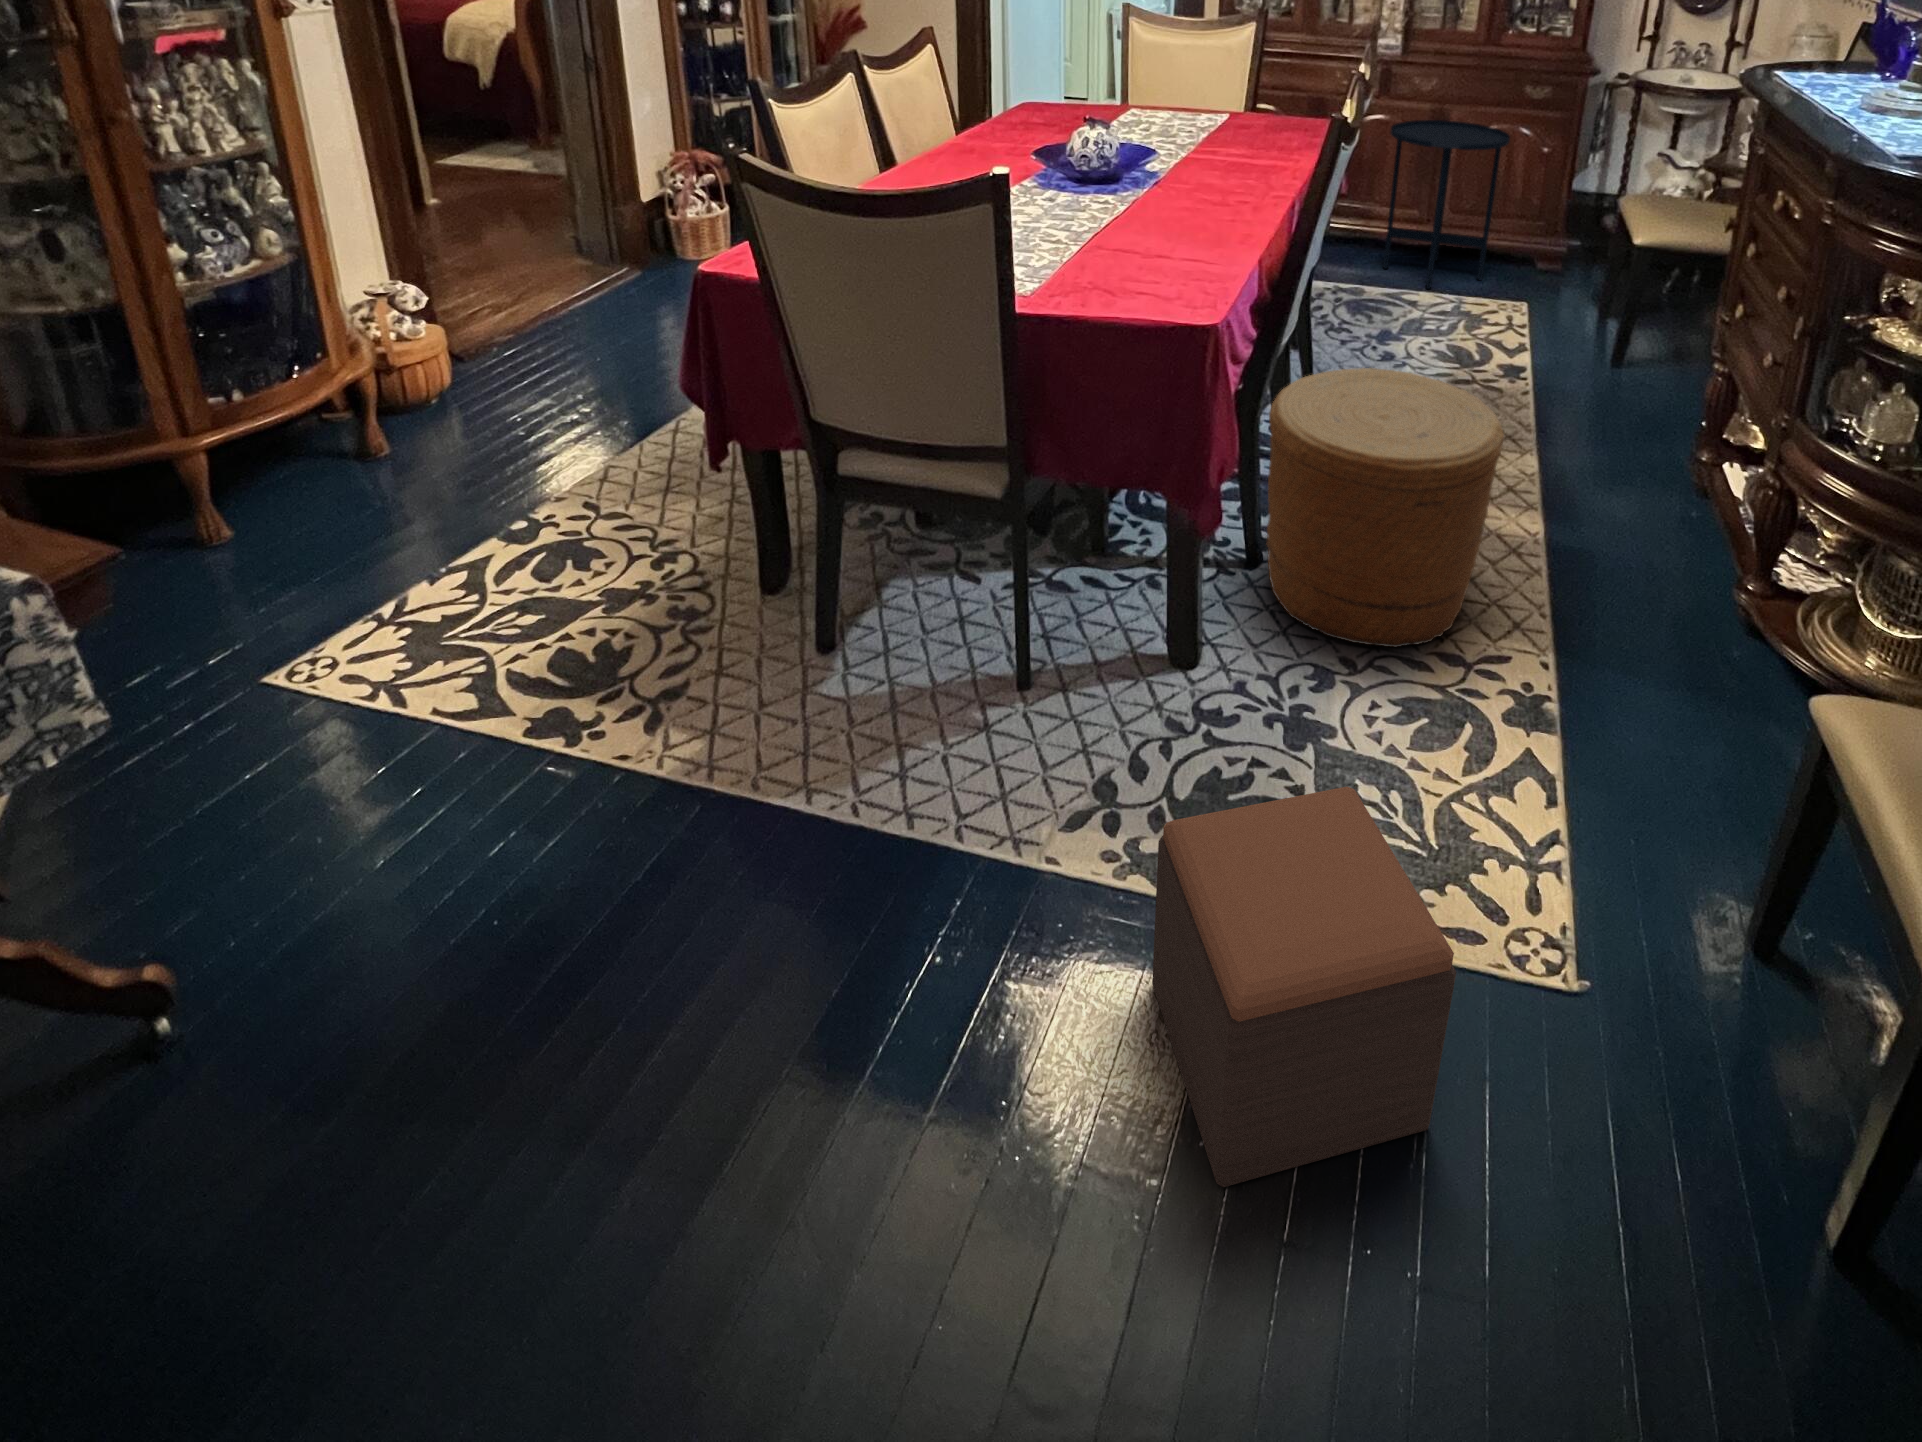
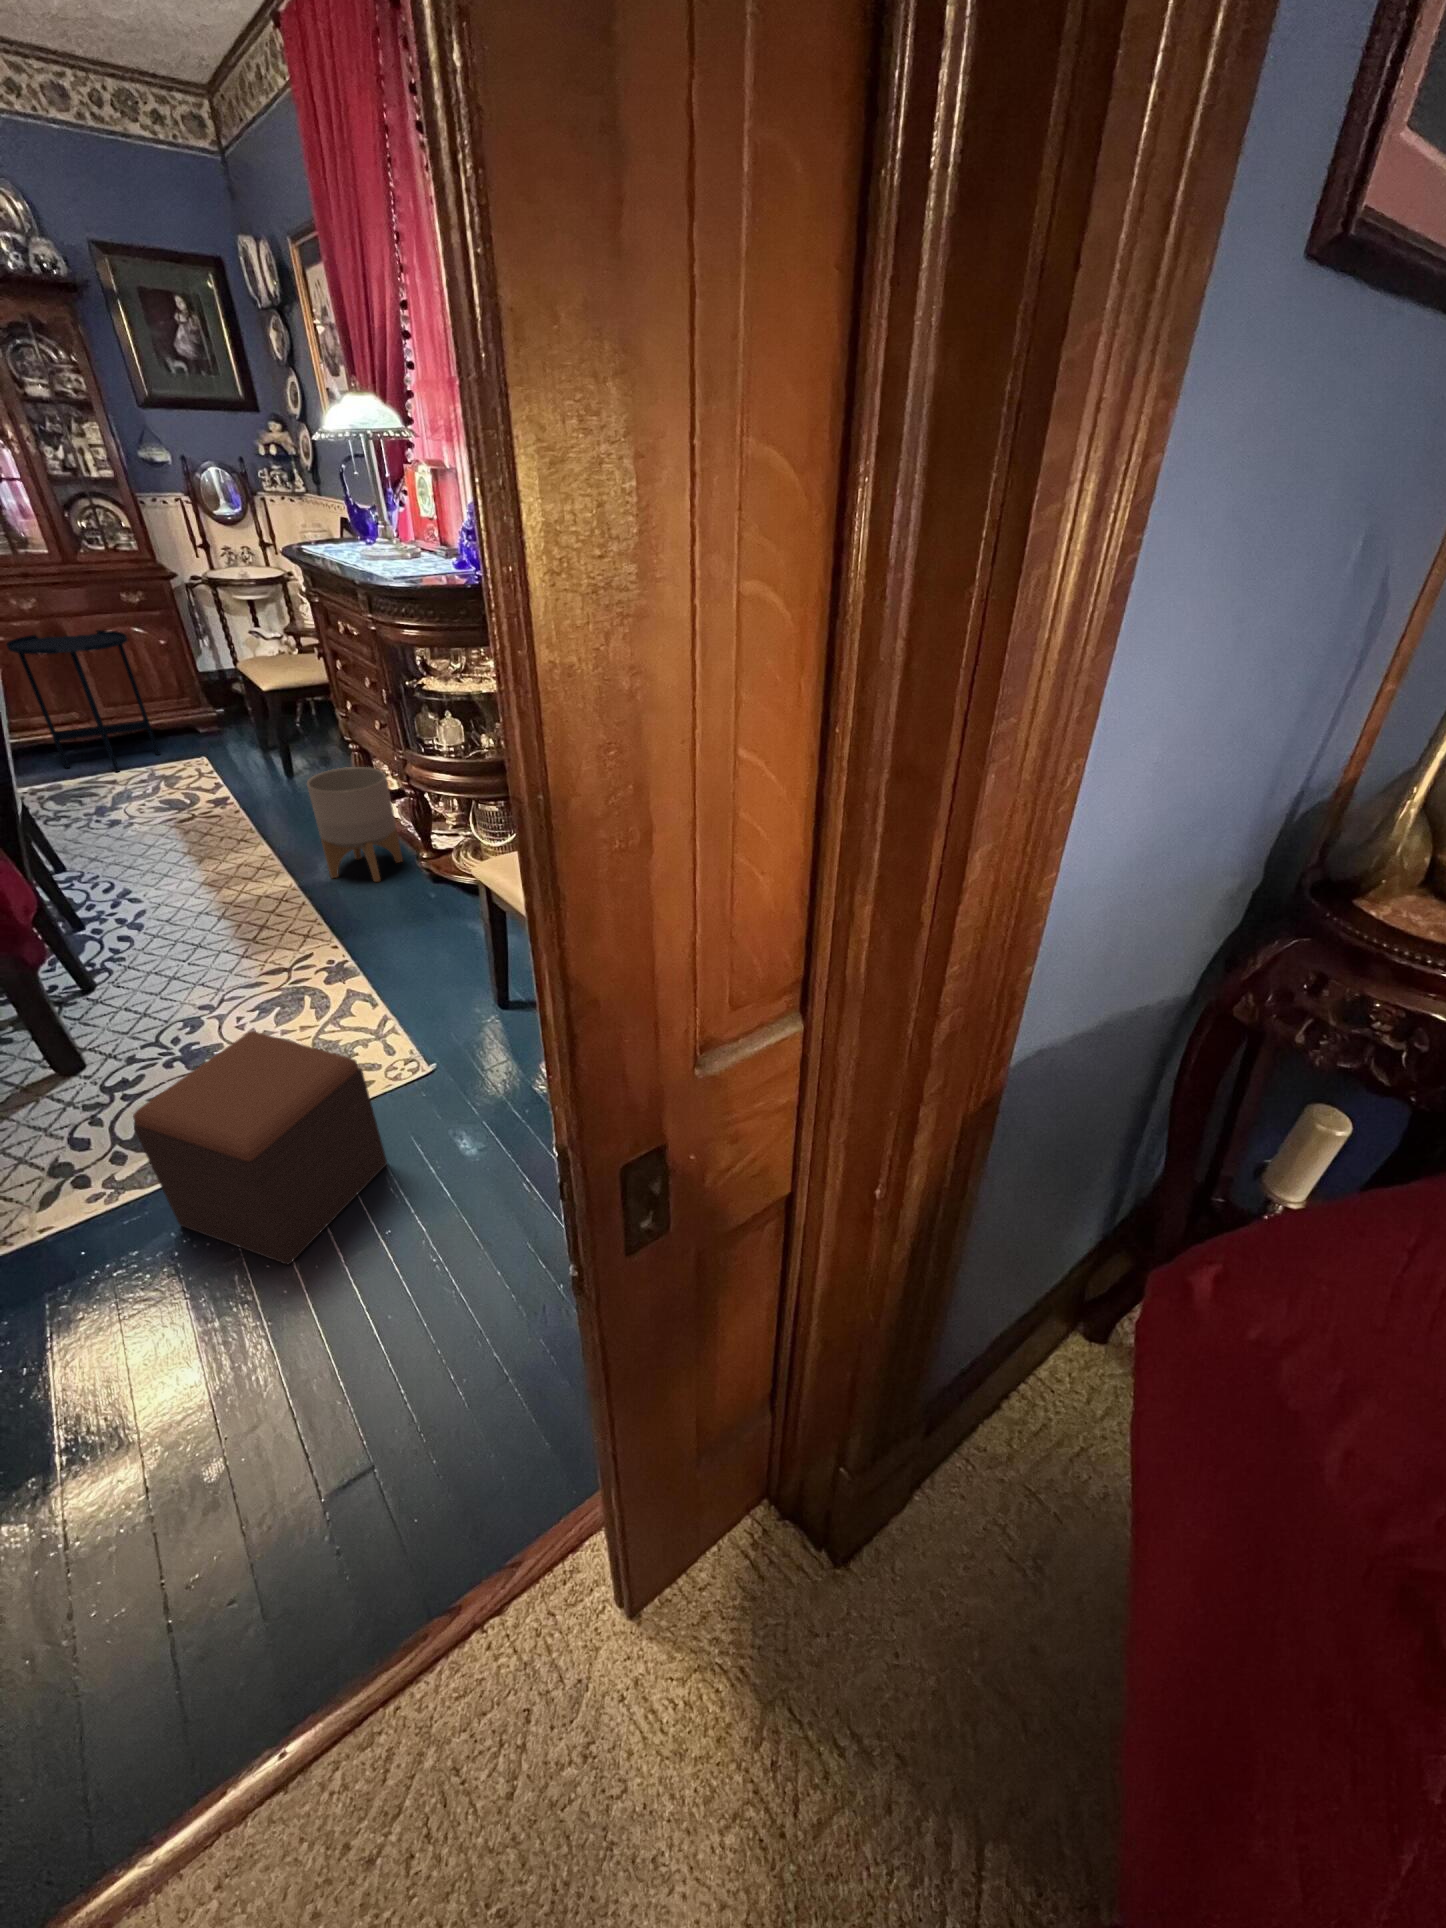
woven basket: present [1266,368,1504,647] -> none [36,802,266,1005]
planter: none [1594,394,1747,585] -> present [307,767,403,882]

